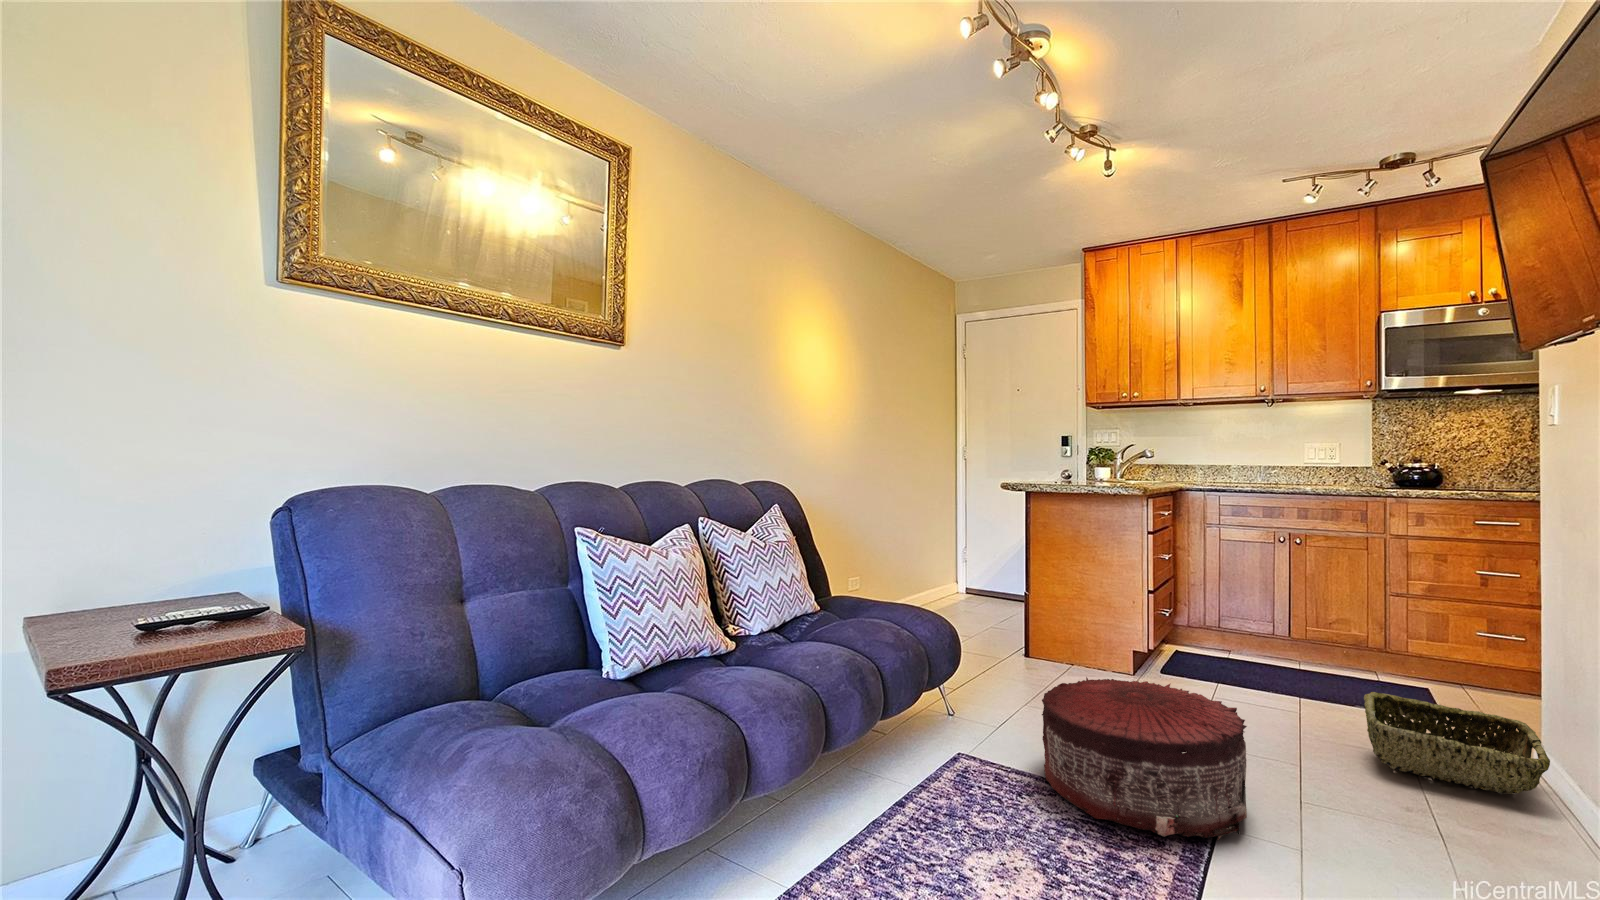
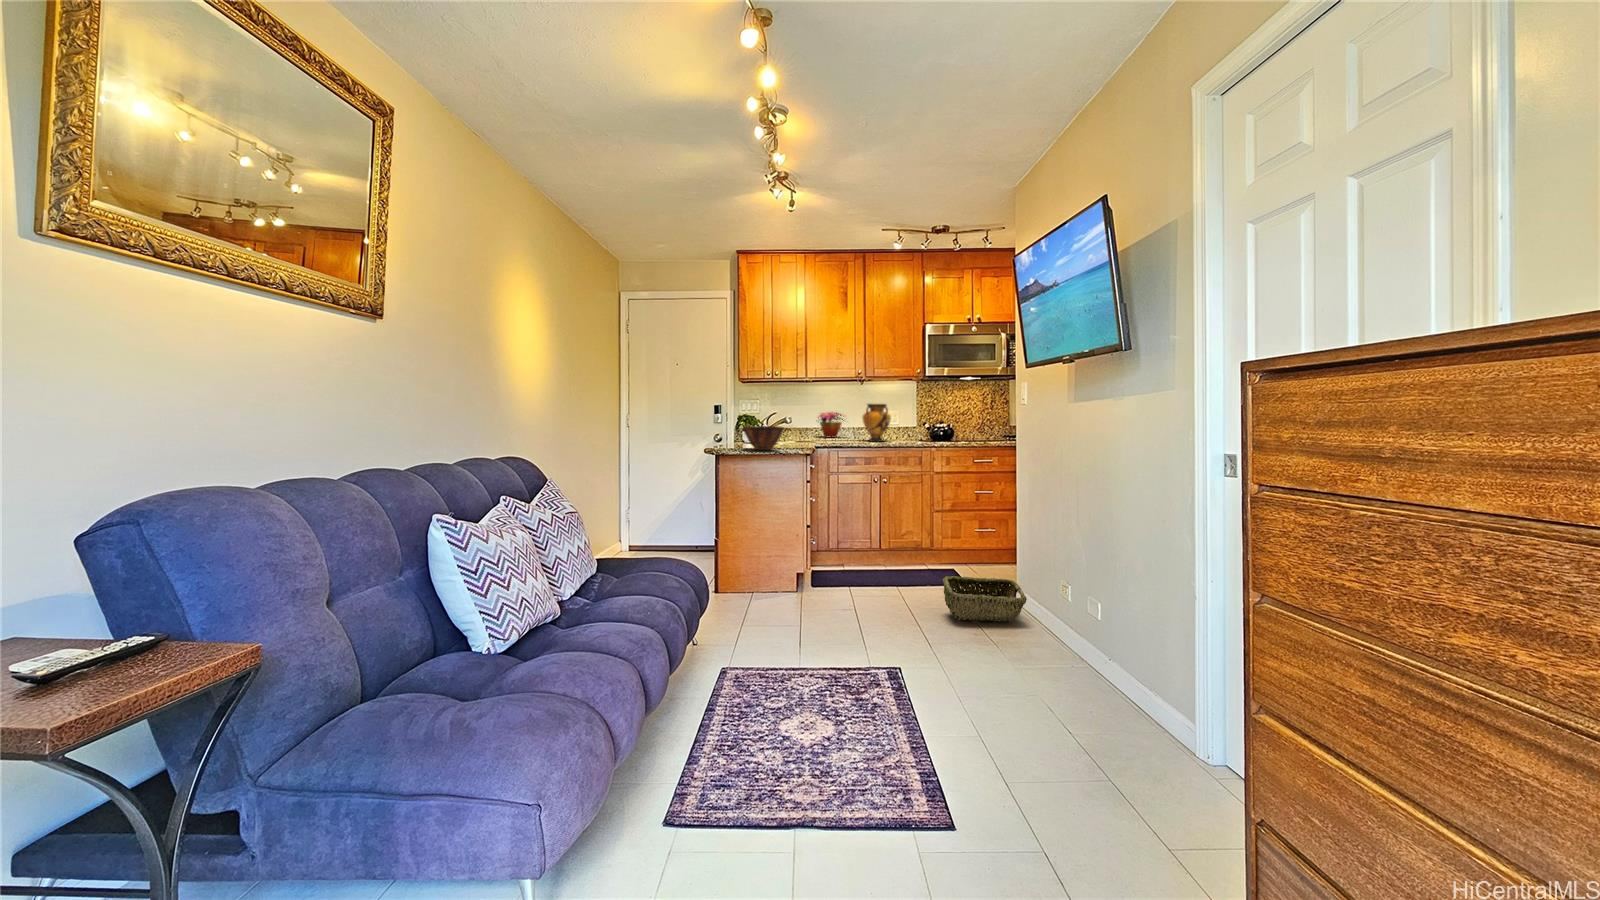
vase: none [1265,434,1312,486] -> present [862,404,891,442]
flower arrangement: none [1198,447,1255,480] -> present [818,412,844,437]
bowl: none [1063,459,1118,489] -> present [743,426,784,450]
pouf: present [1042,677,1247,840] -> none [785,588,912,681]

